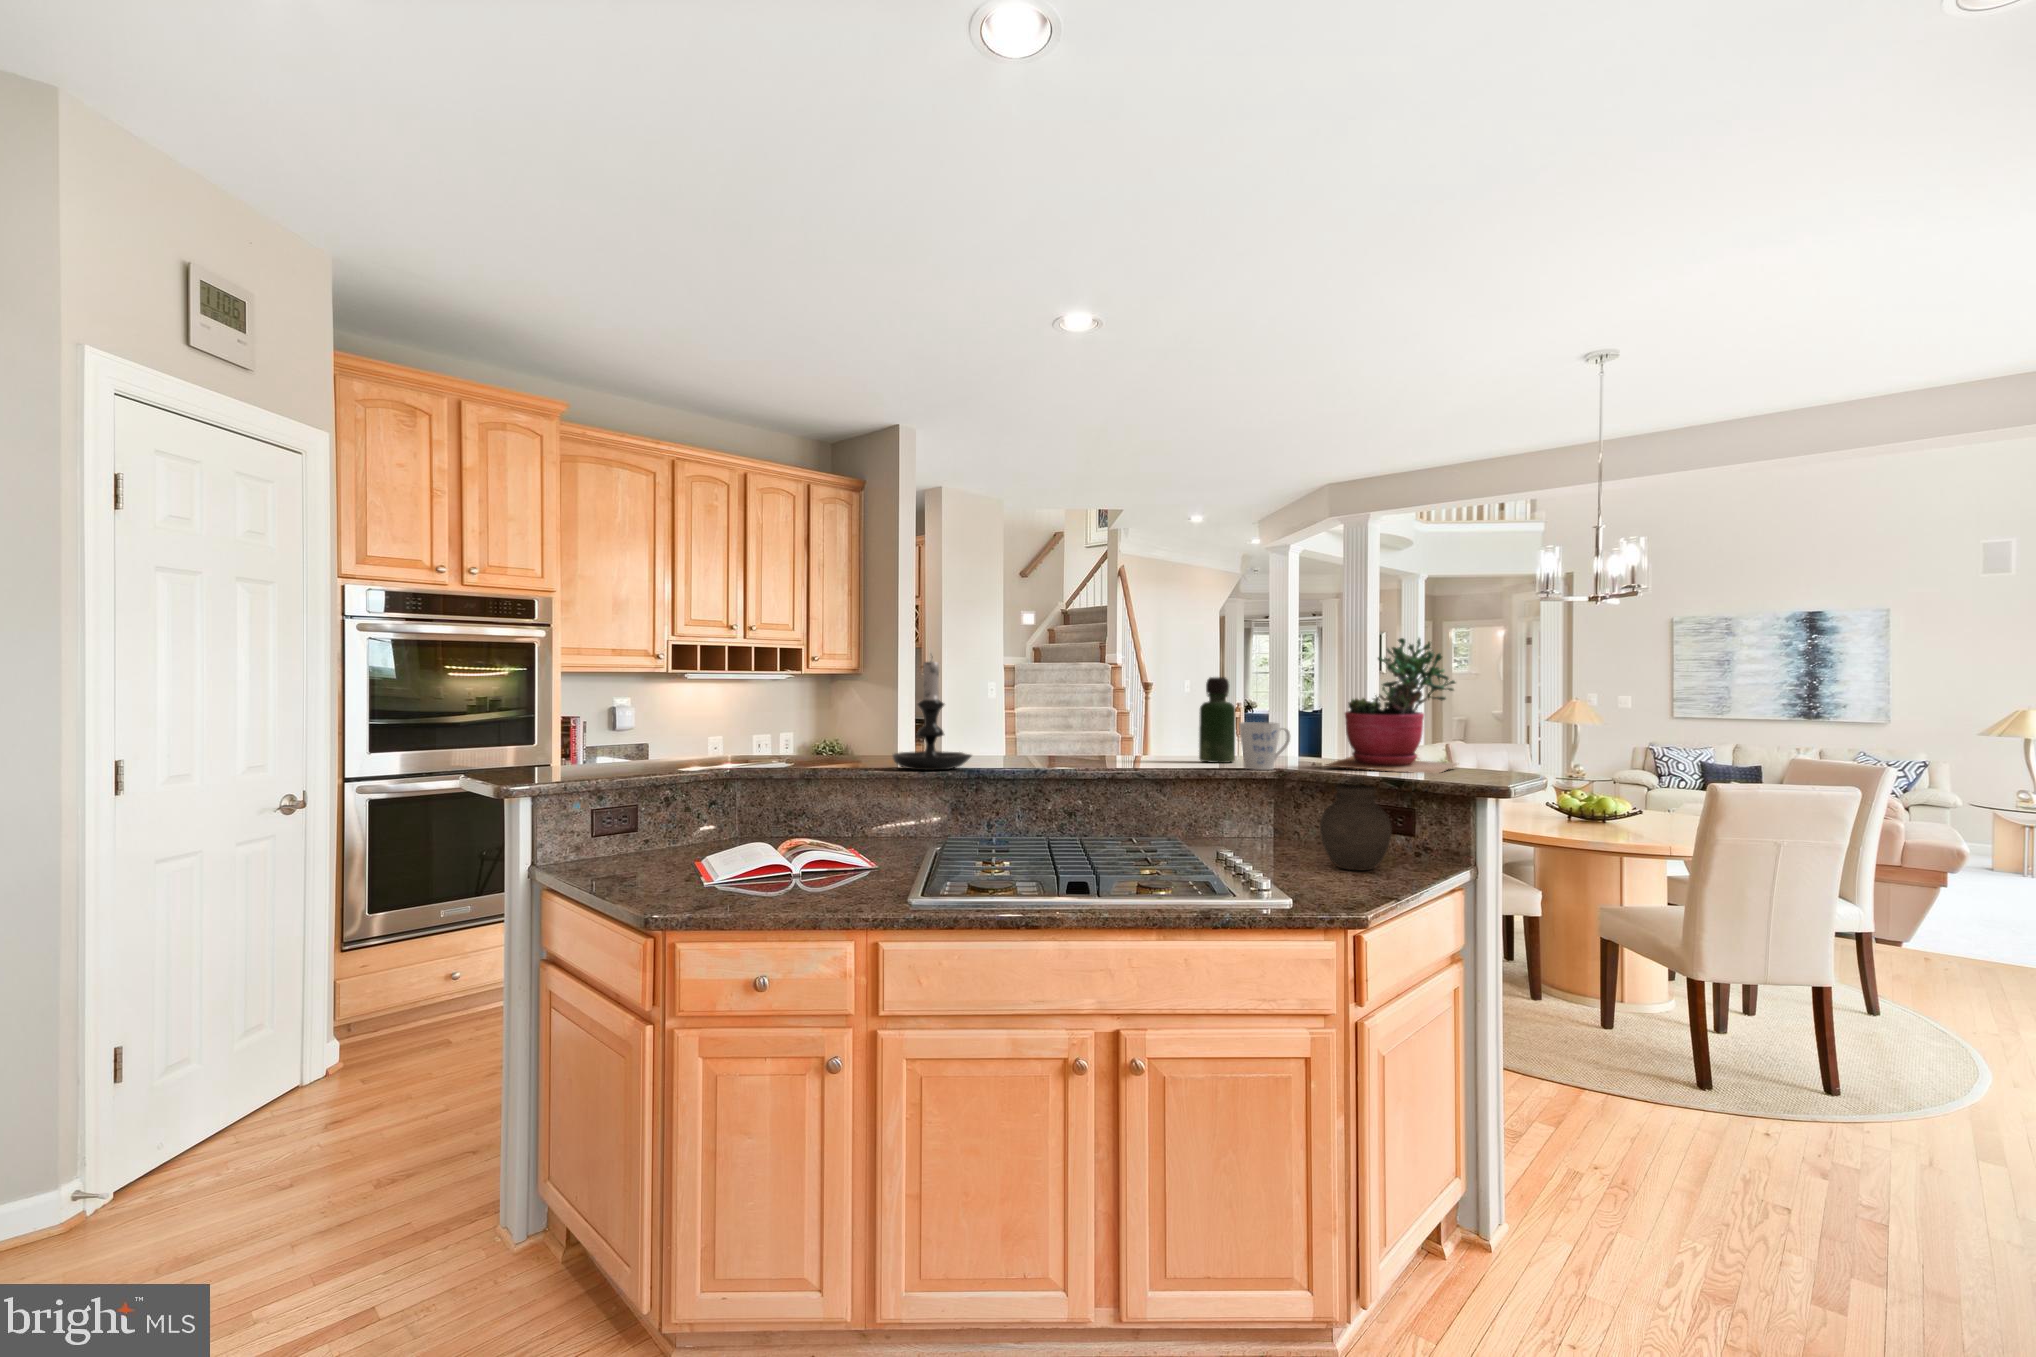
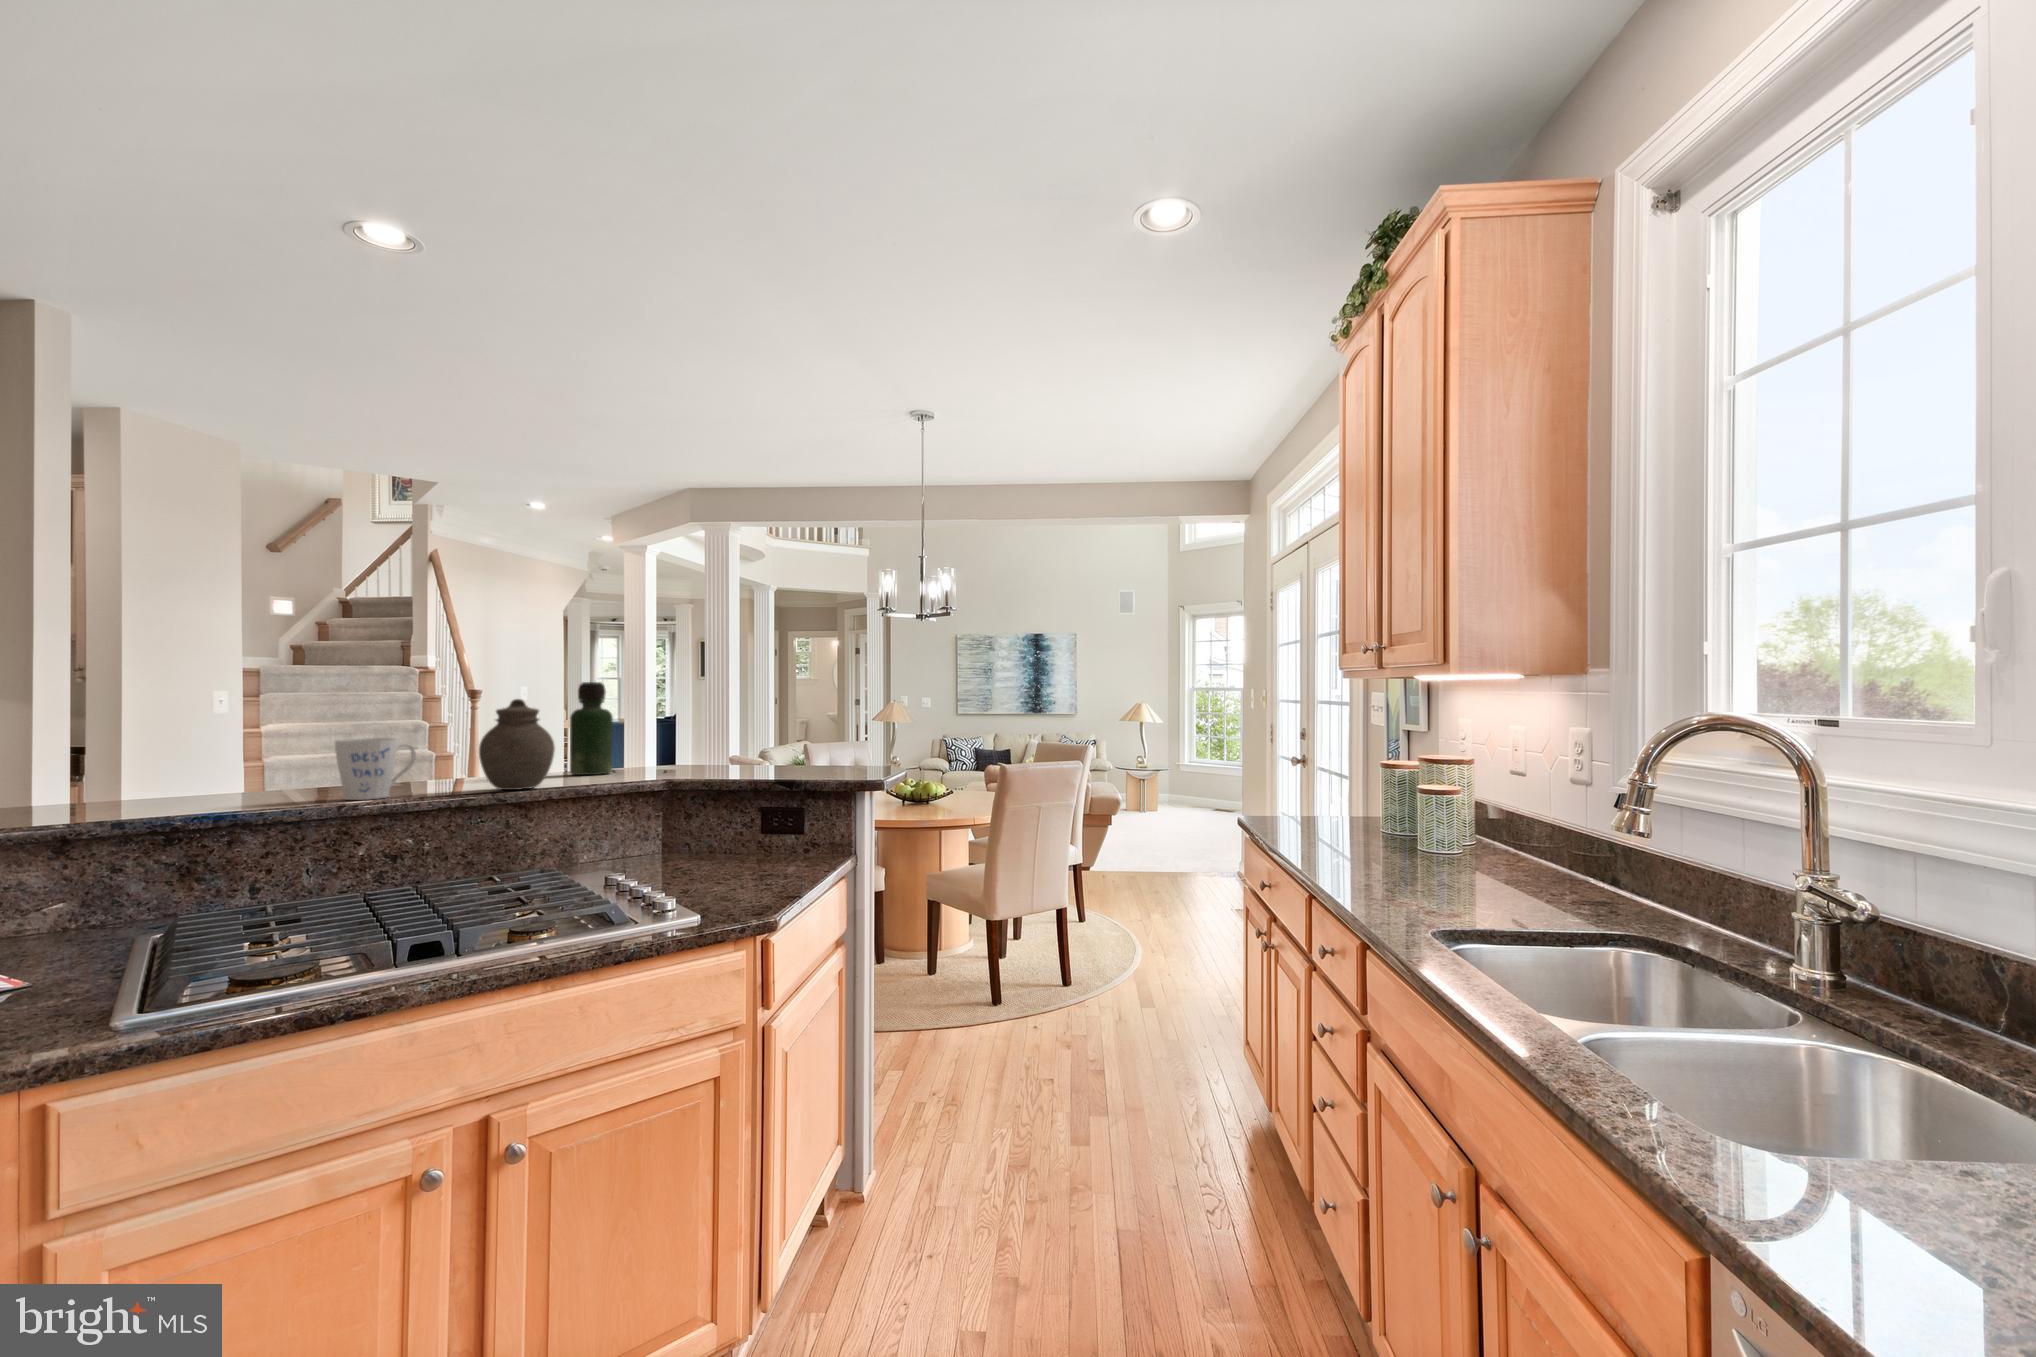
succulent plant: present [1326,638,1459,773] -> none [710,643,836,773]
candle holder: present [893,661,971,770] -> none [77,648,238,816]
mug: present [1239,722,1290,770] -> present [335,738,416,800]
jar: present [1320,776,1392,870] -> present [479,699,555,790]

